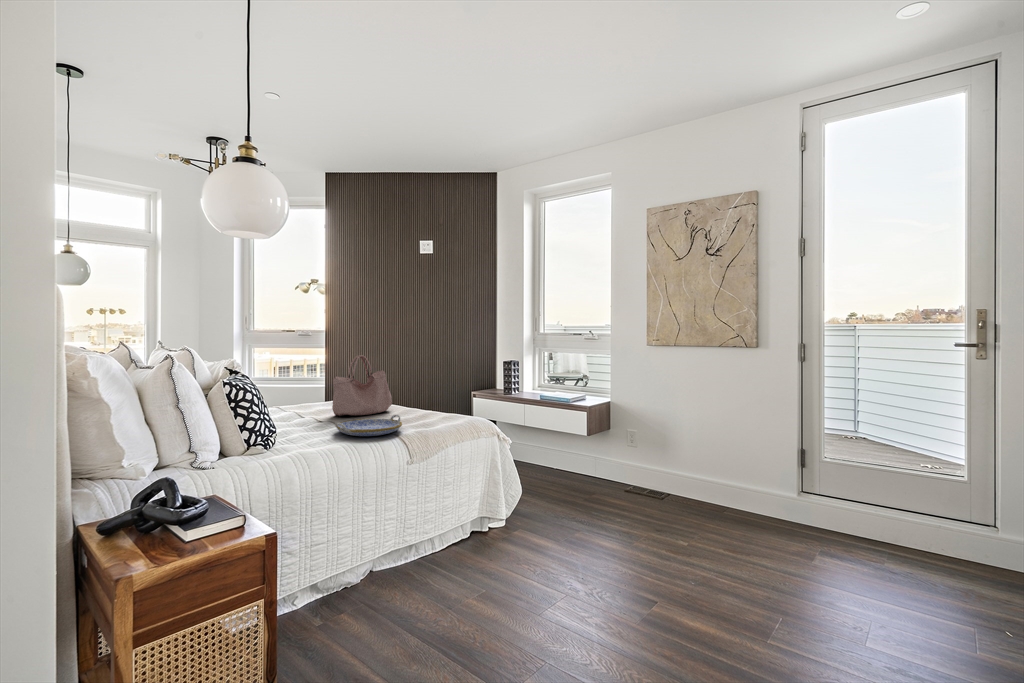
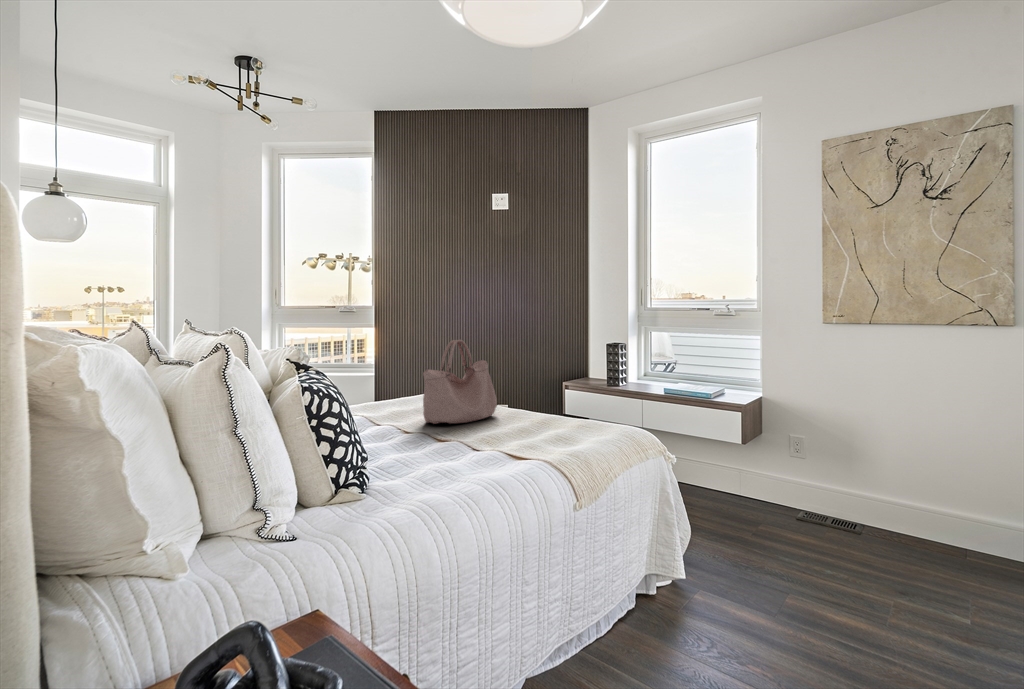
serving tray: present [336,415,402,436] -> none [446,426,541,462]

